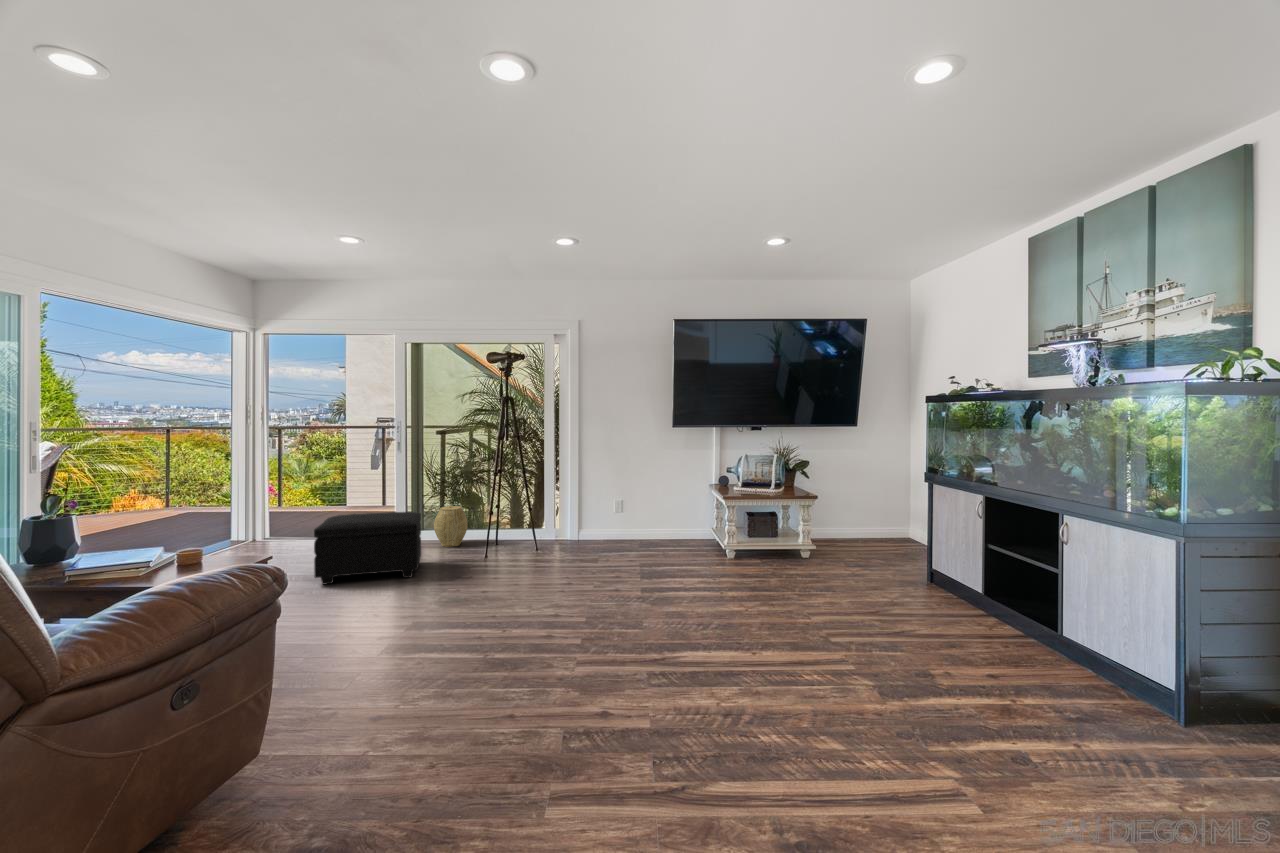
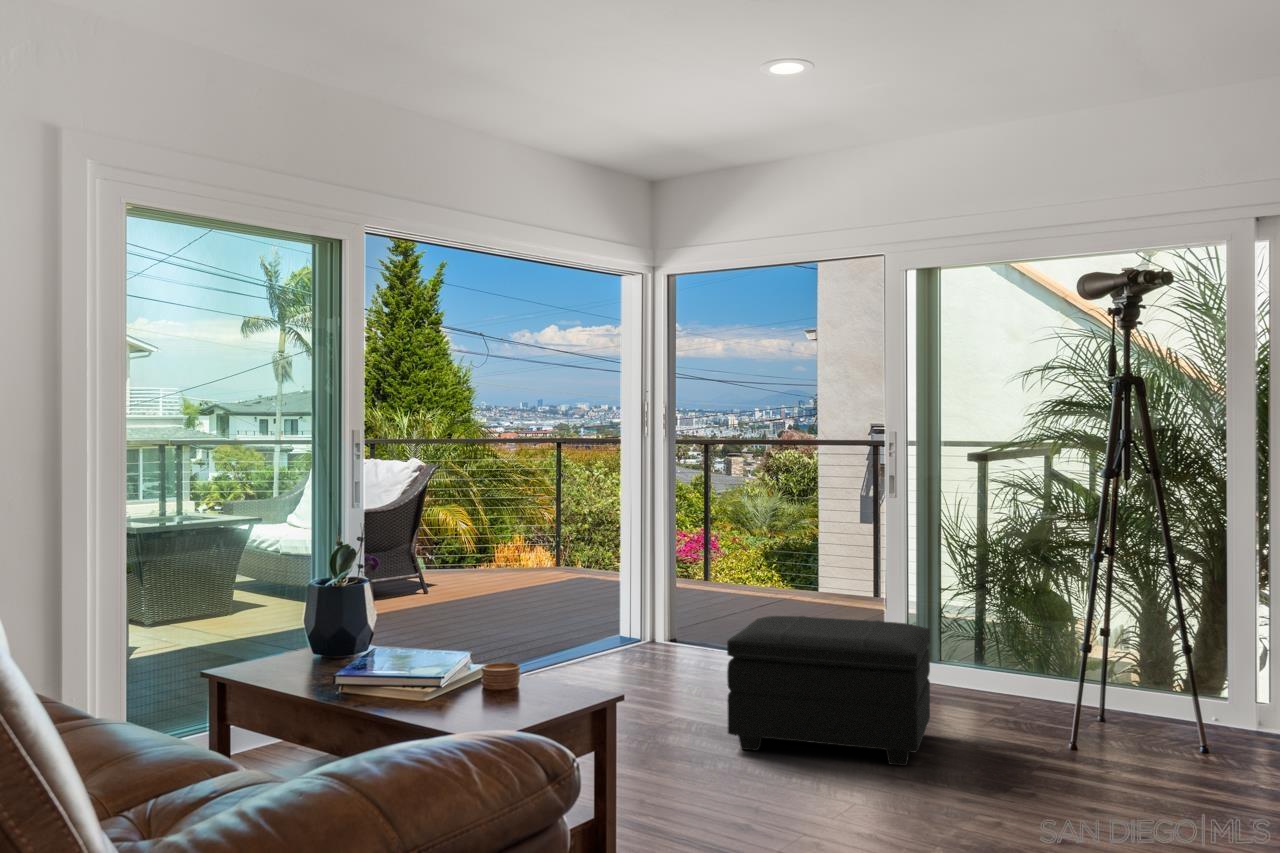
woven basket: present [434,506,468,547] -> none [962,617,1035,708]

